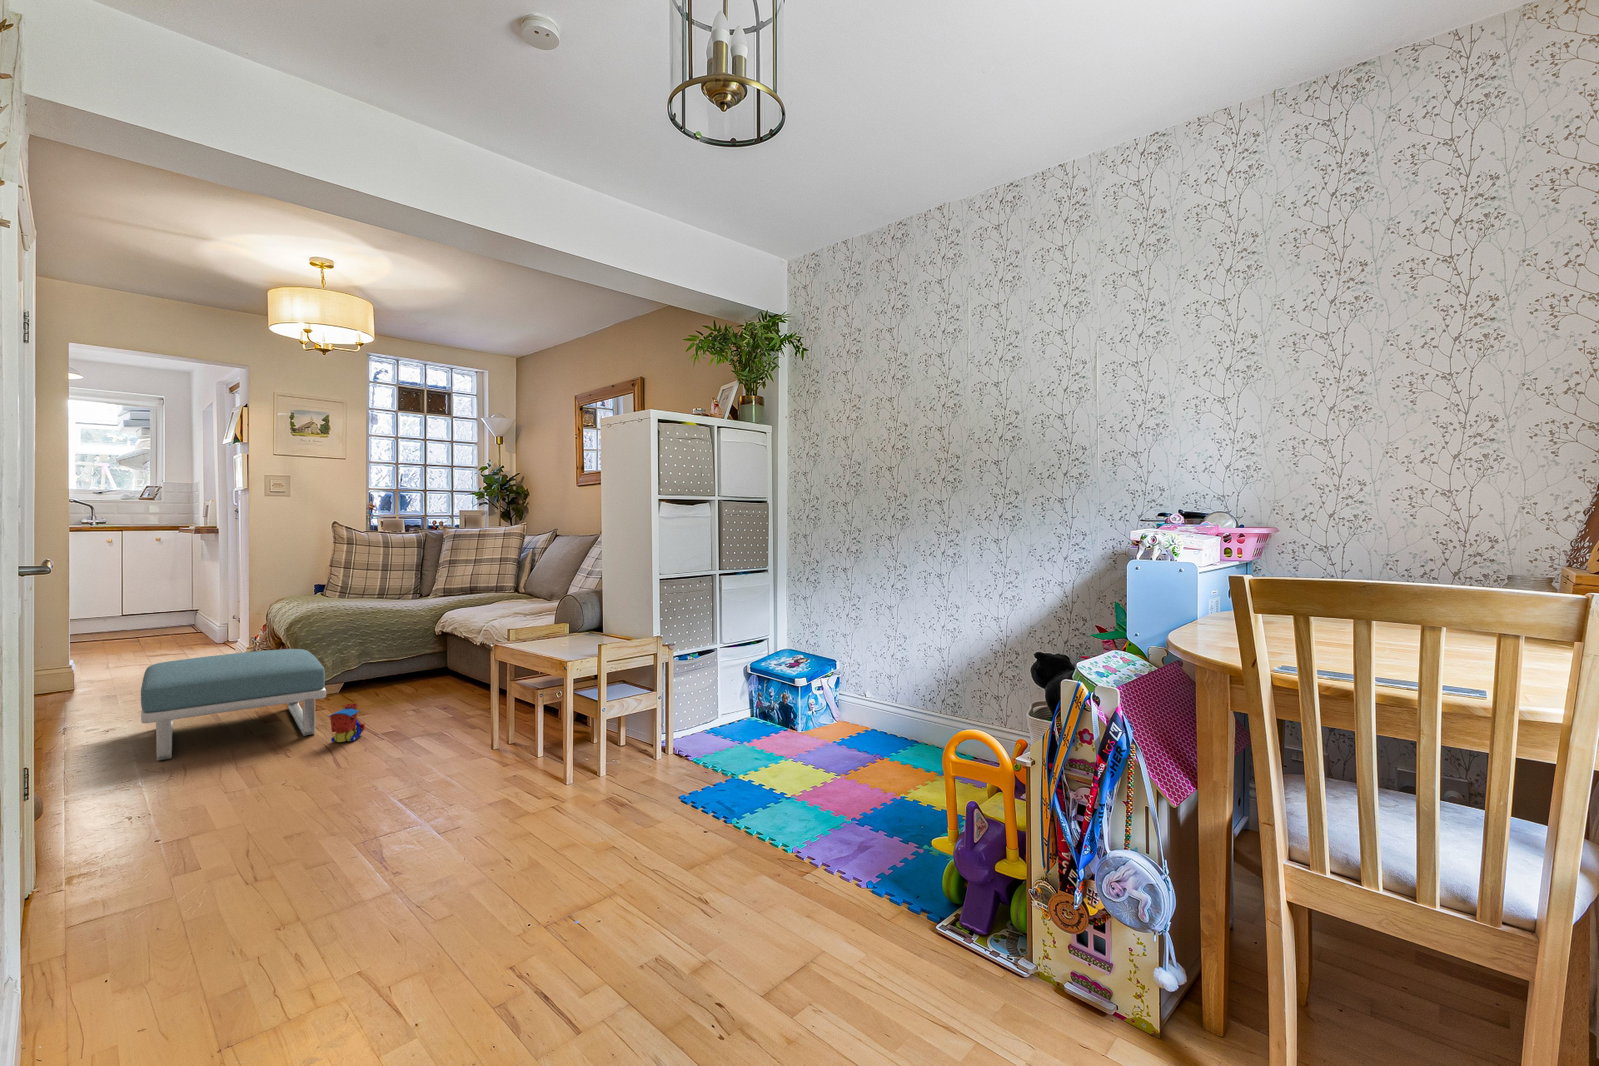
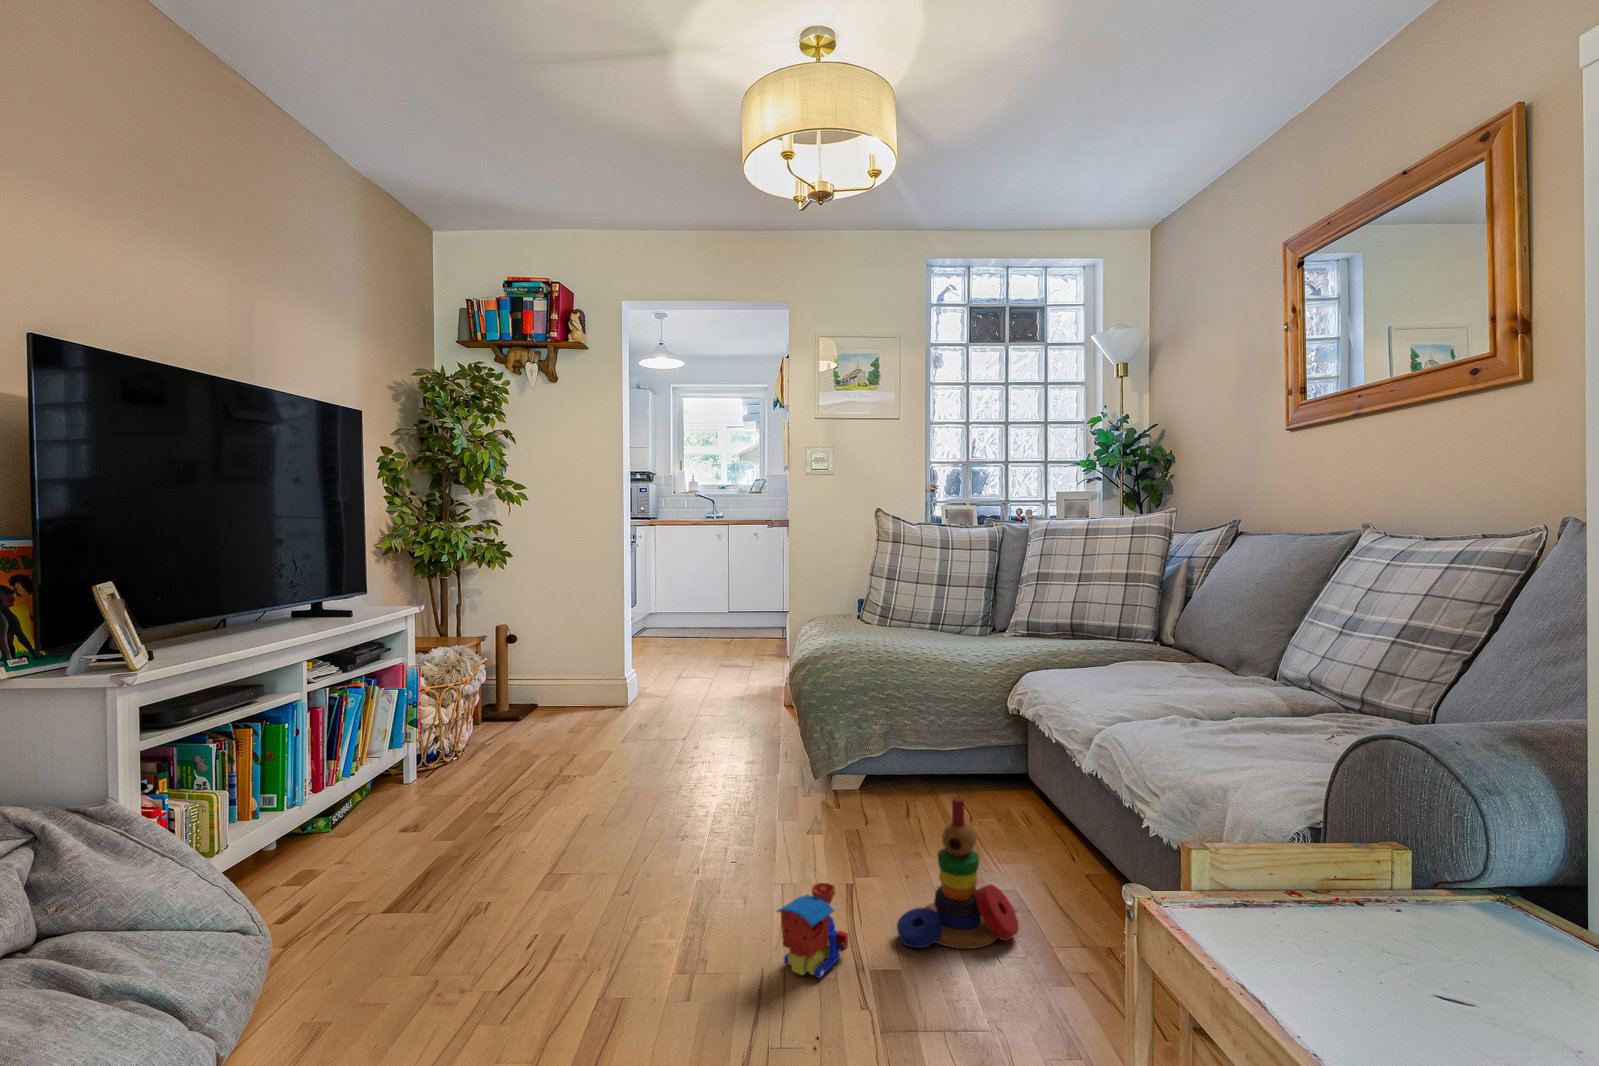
footstool: present [141,649,326,760] -> none [528,719,804,918]
stacking toy: none [388,659,448,726] -> present [897,797,1019,949]

